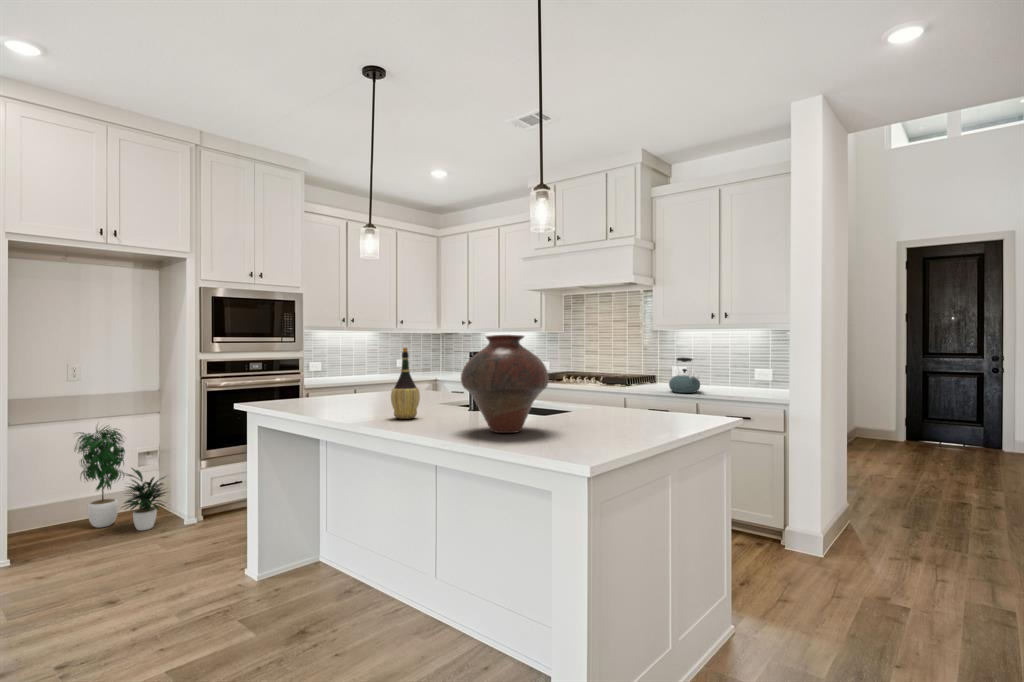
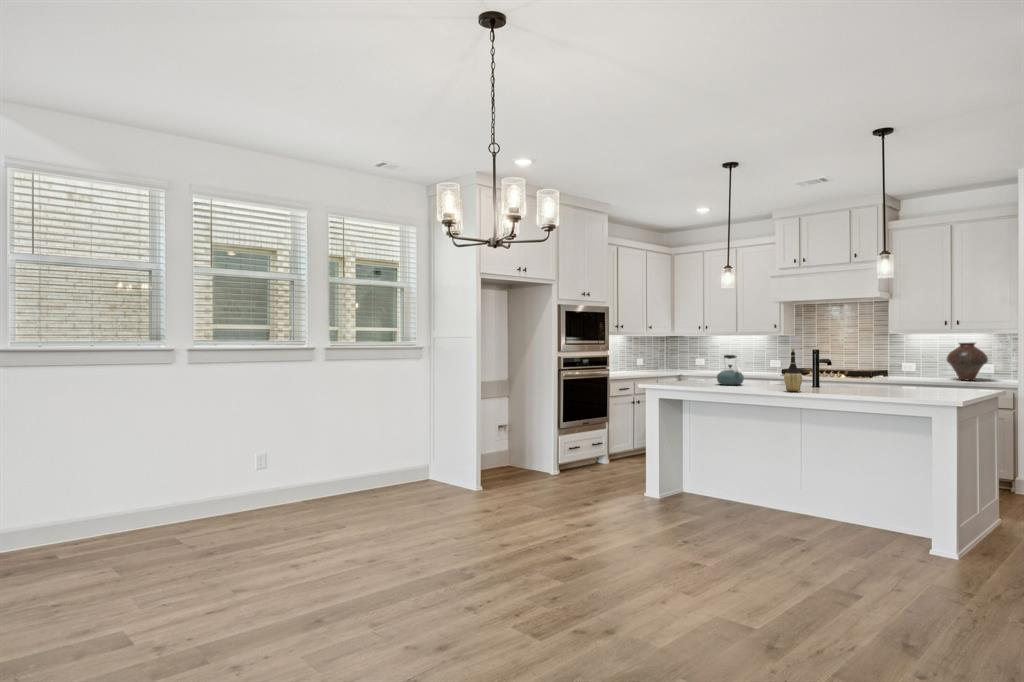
vase: present [461,335,549,433] -> present [946,343,988,380]
kettle: present [669,357,700,393] -> present [717,355,744,385]
potted plant: present [75,427,166,531] -> none [482,400,547,477]

